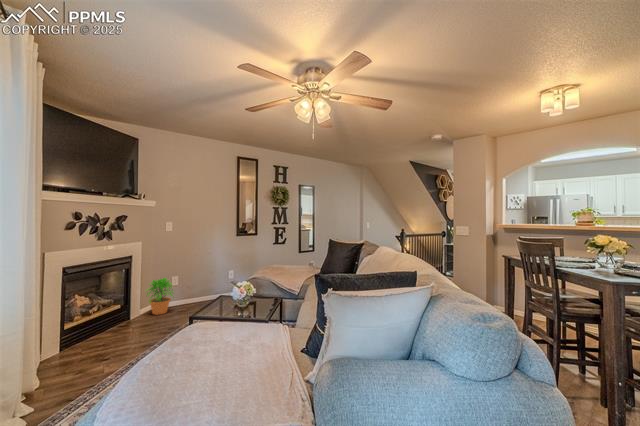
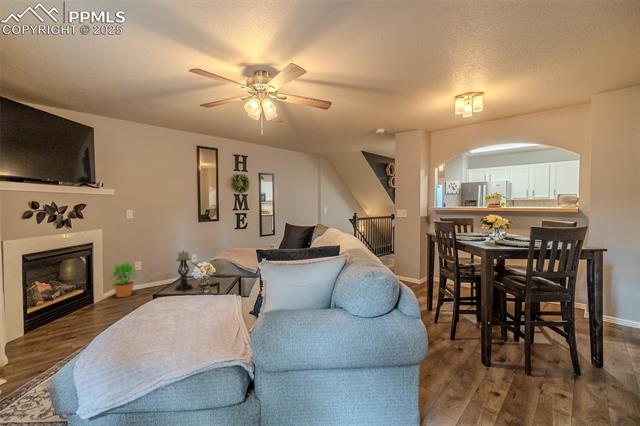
candle holder: none [213,269,232,314] -> present [175,251,193,290]

